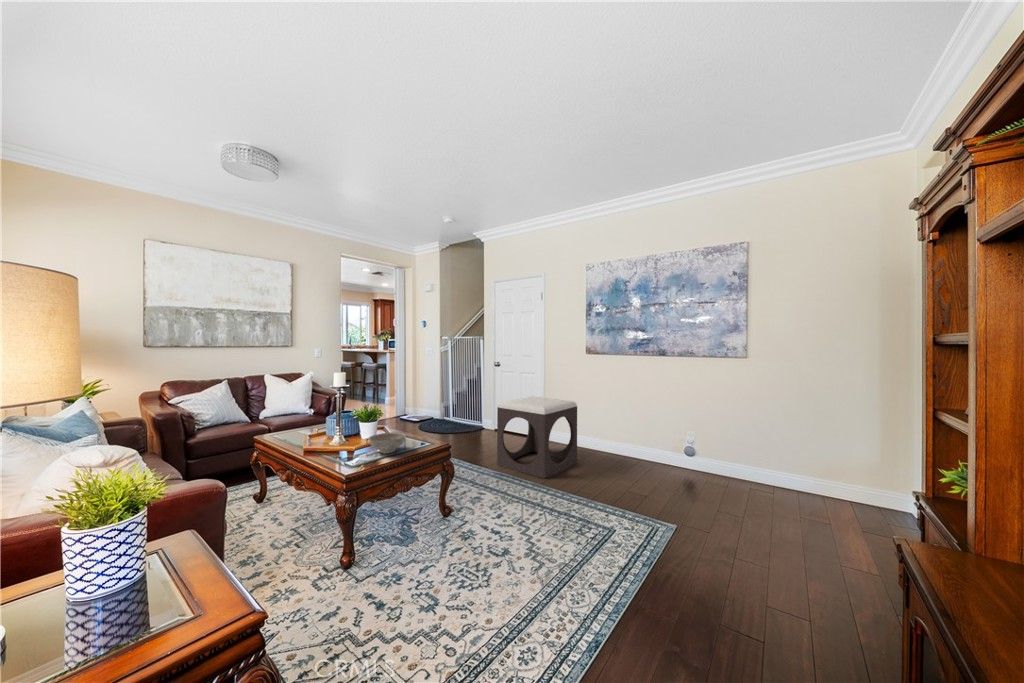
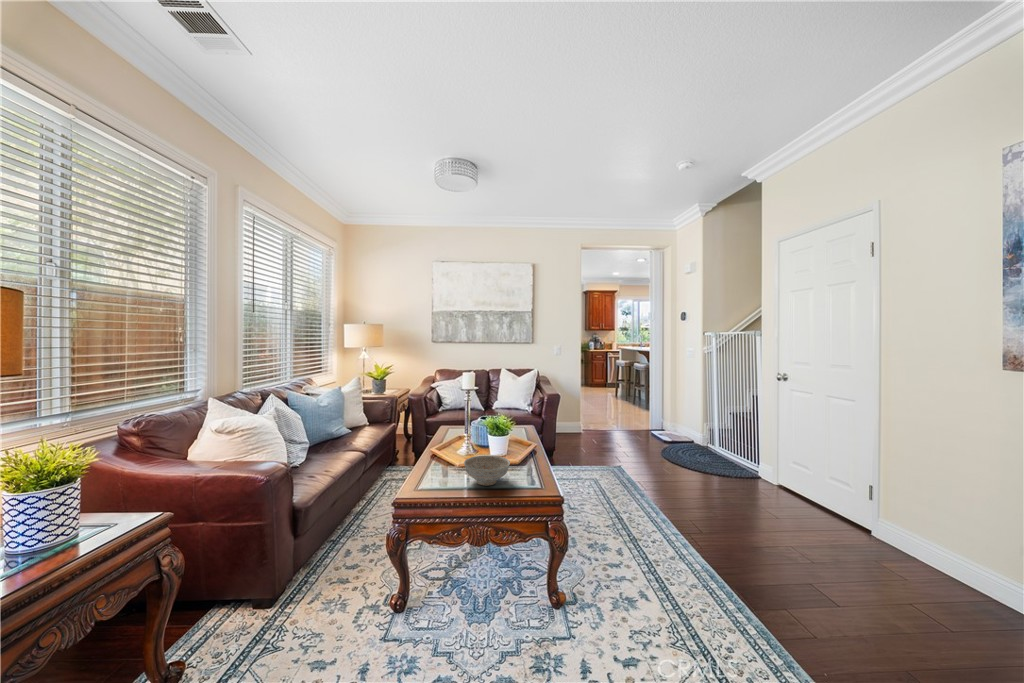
footstool: present [497,396,577,479] -> none [722,447,936,632]

